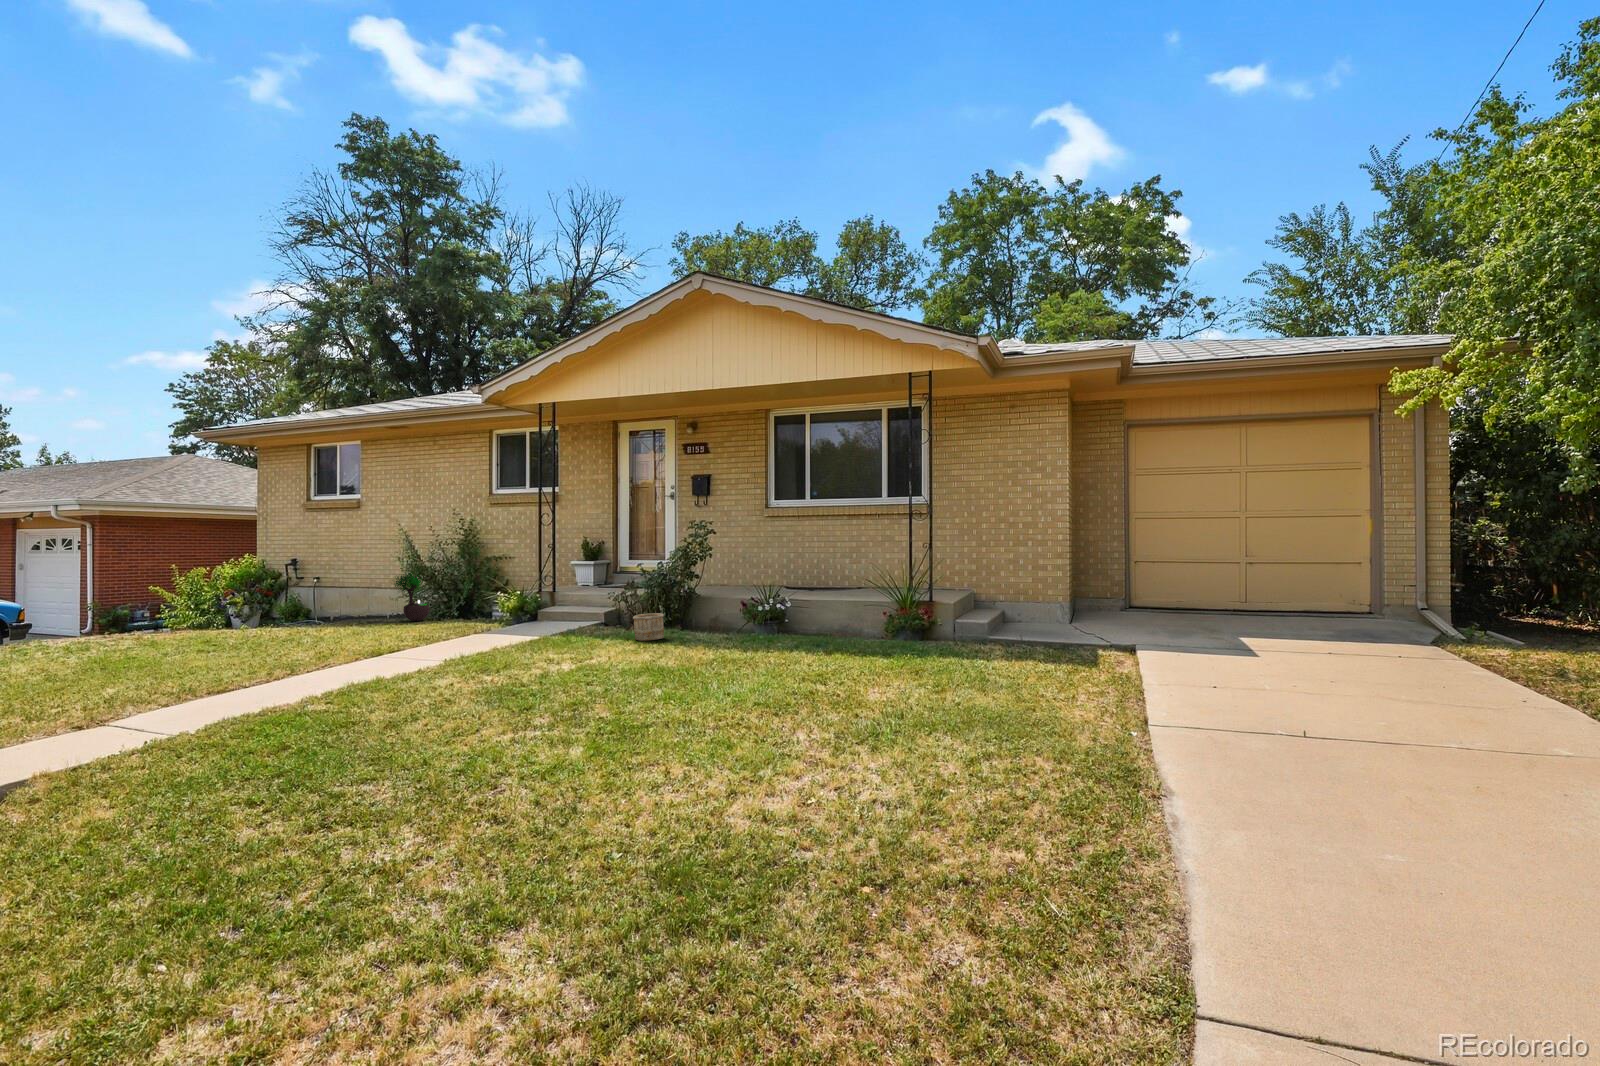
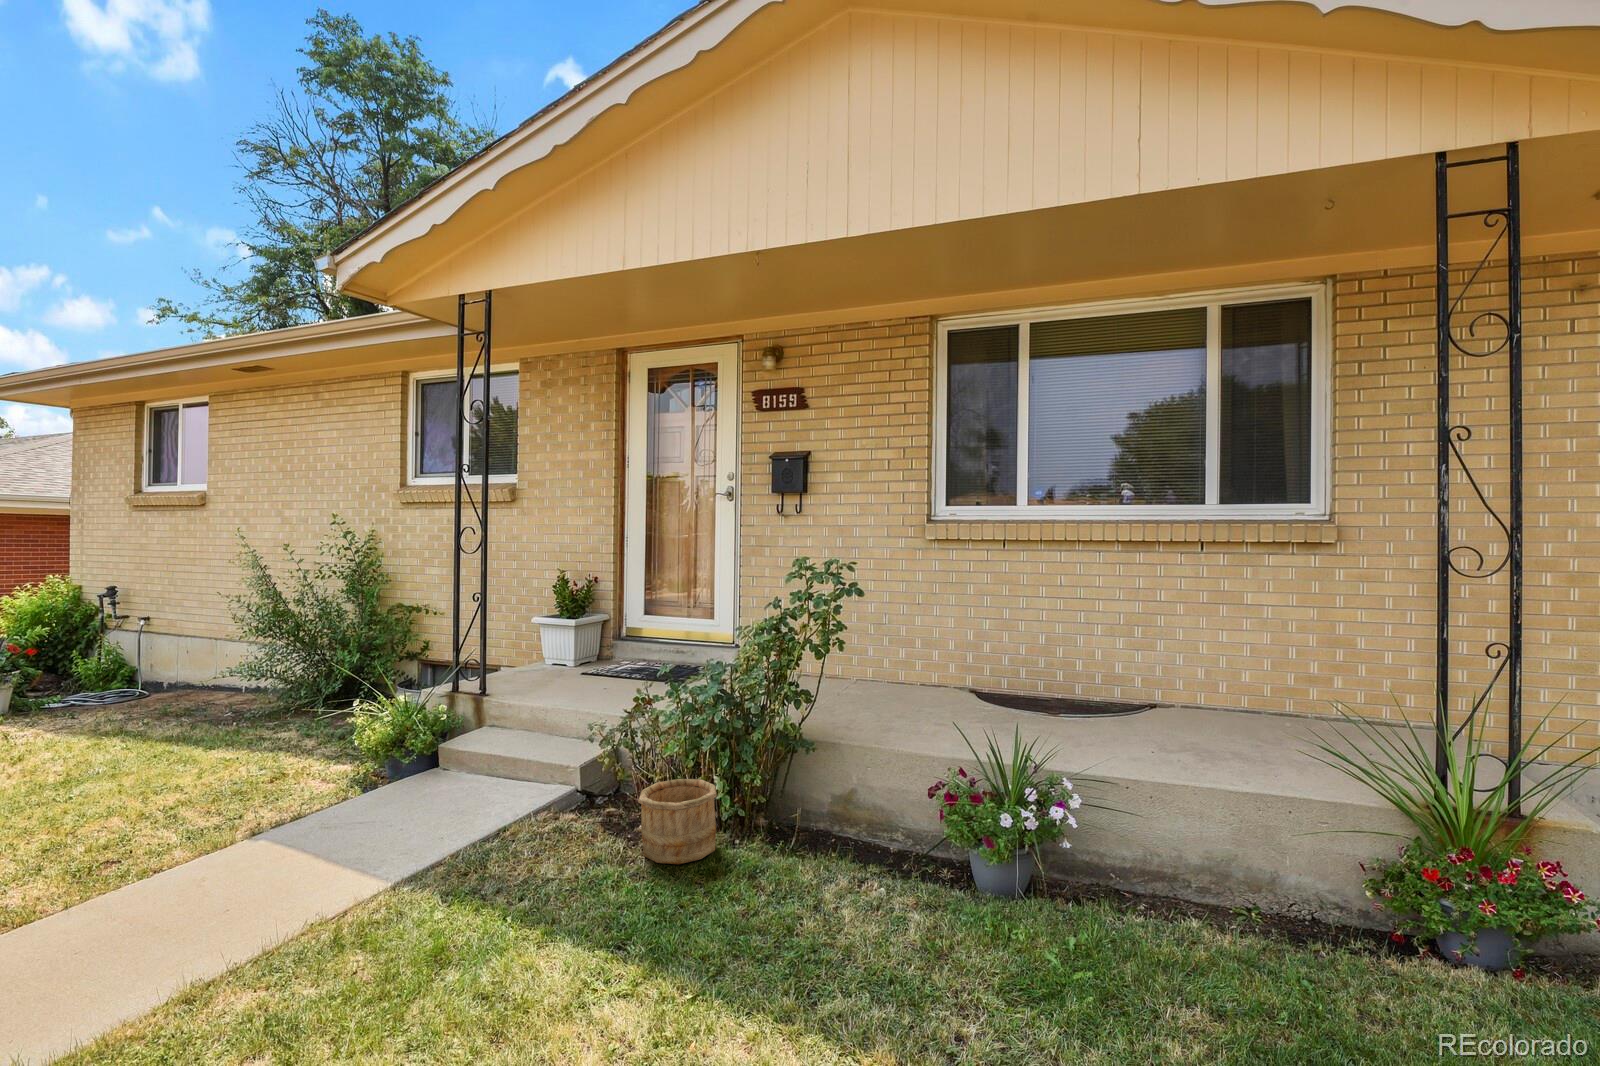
potted tree: present [394,570,429,621] -> none [205,617,286,715]

